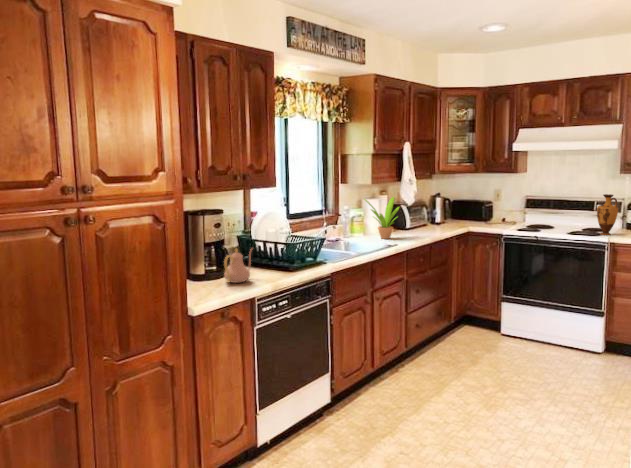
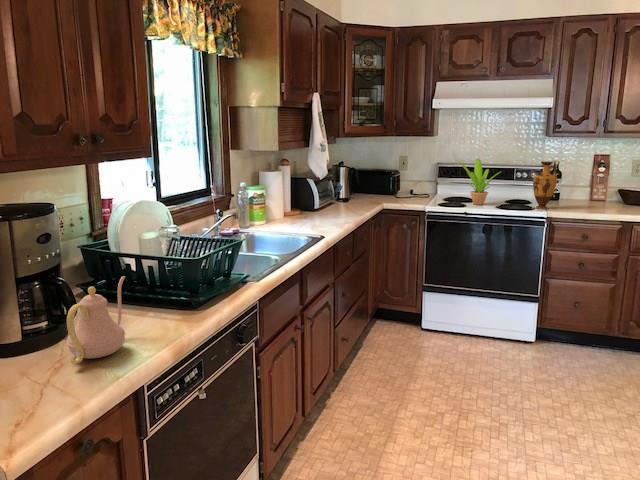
potted plant: present [364,197,399,239] -> present [458,158,501,205]

